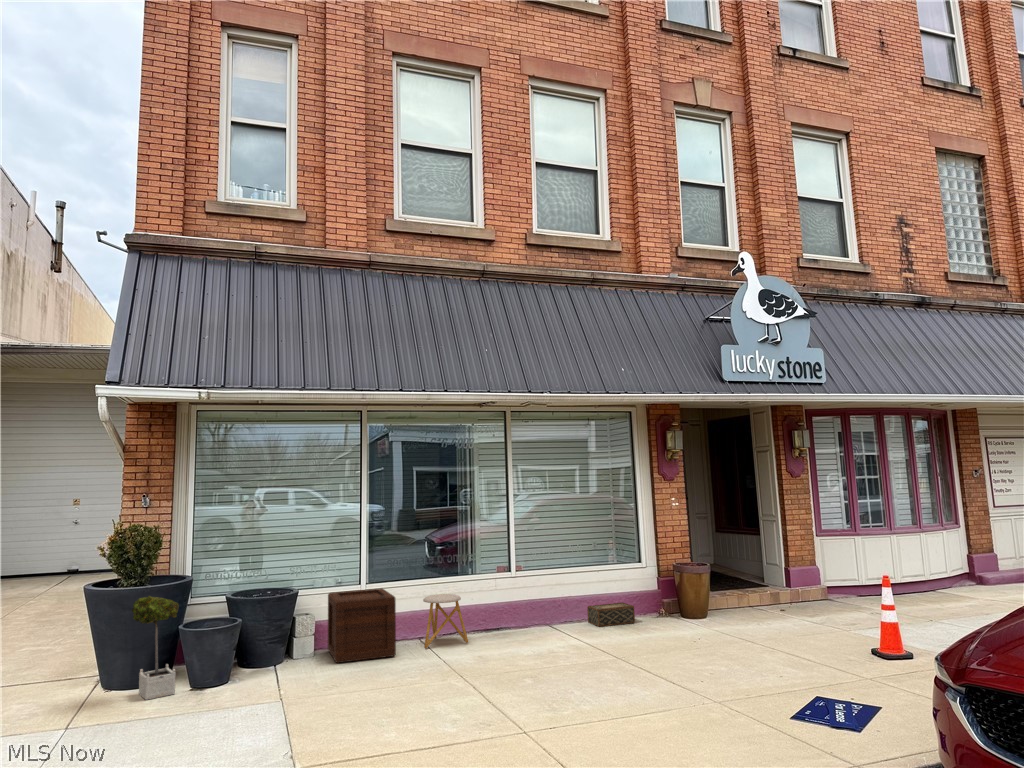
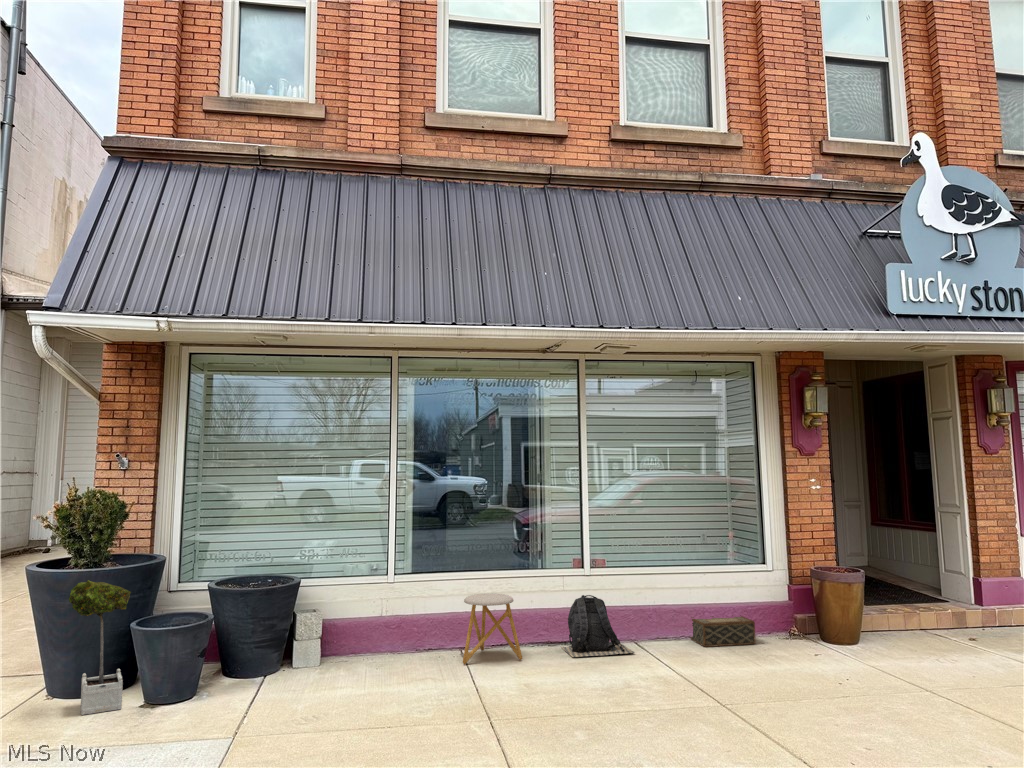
wooden crate: present [328,588,396,663] -> none [341,582,421,678]
backpack: none [492,592,550,639] -> present [561,595,634,657]

